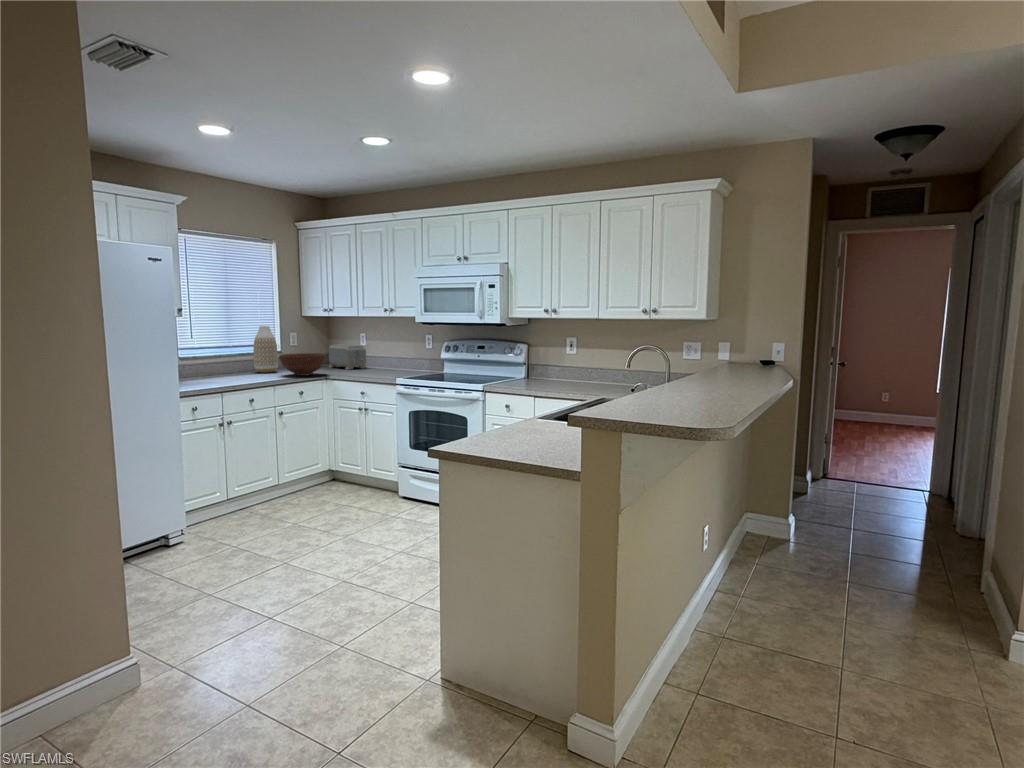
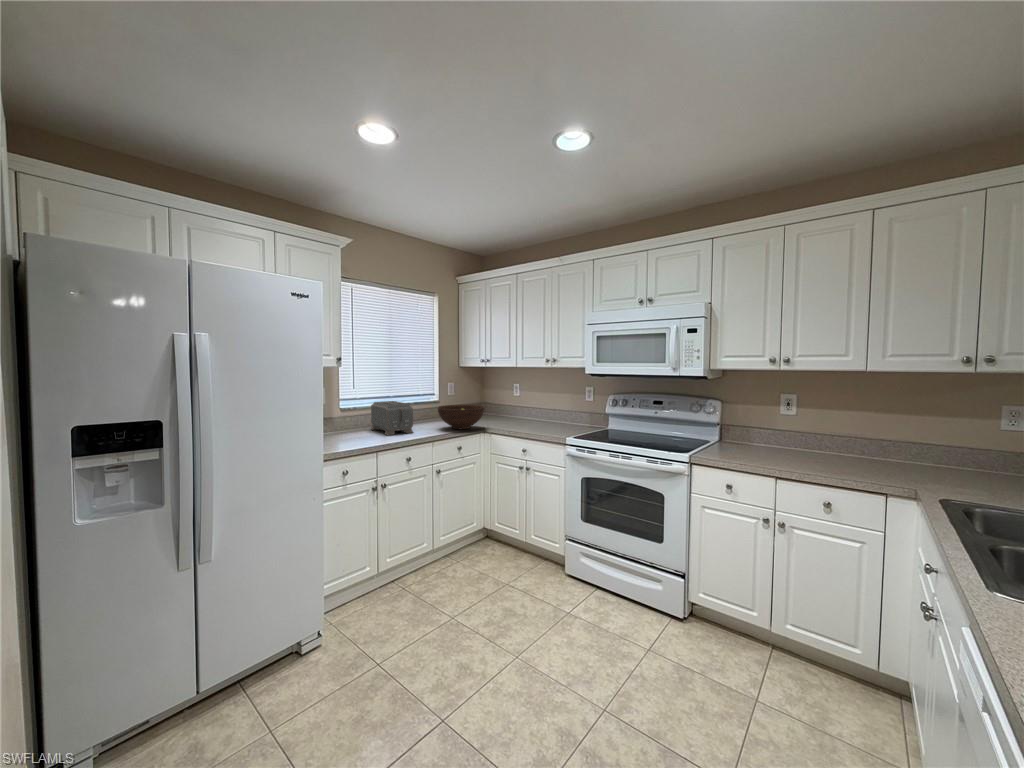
vase: present [254,326,278,373] -> none [413,376,436,424]
toaster: present [329,344,366,370] -> present [371,401,413,435]

